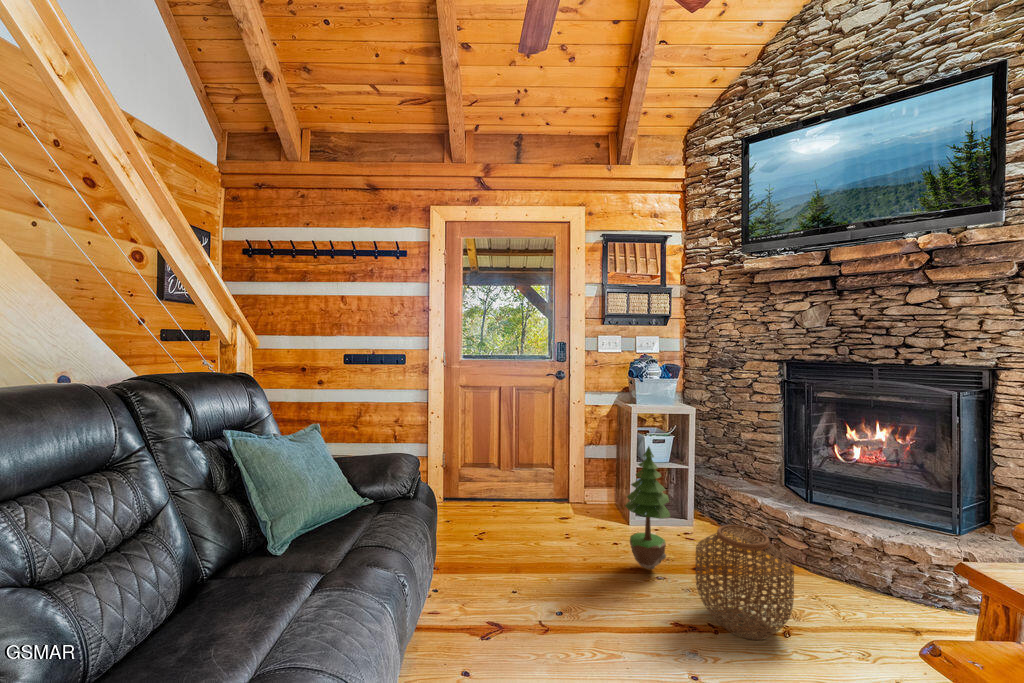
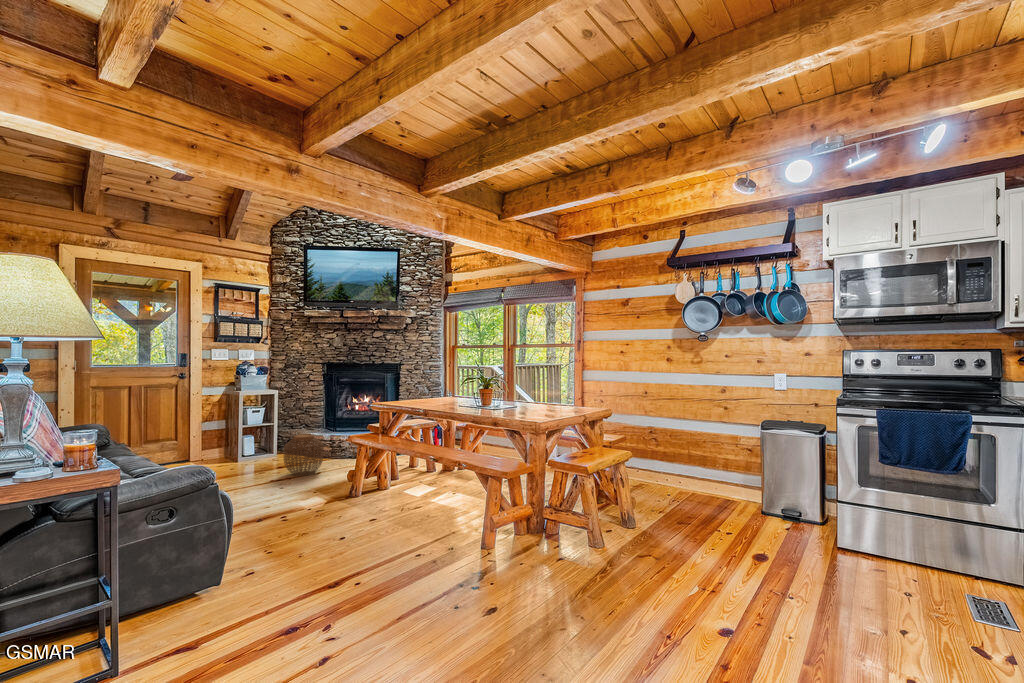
potted tree: present [625,446,670,569] -> none [243,407,270,472]

